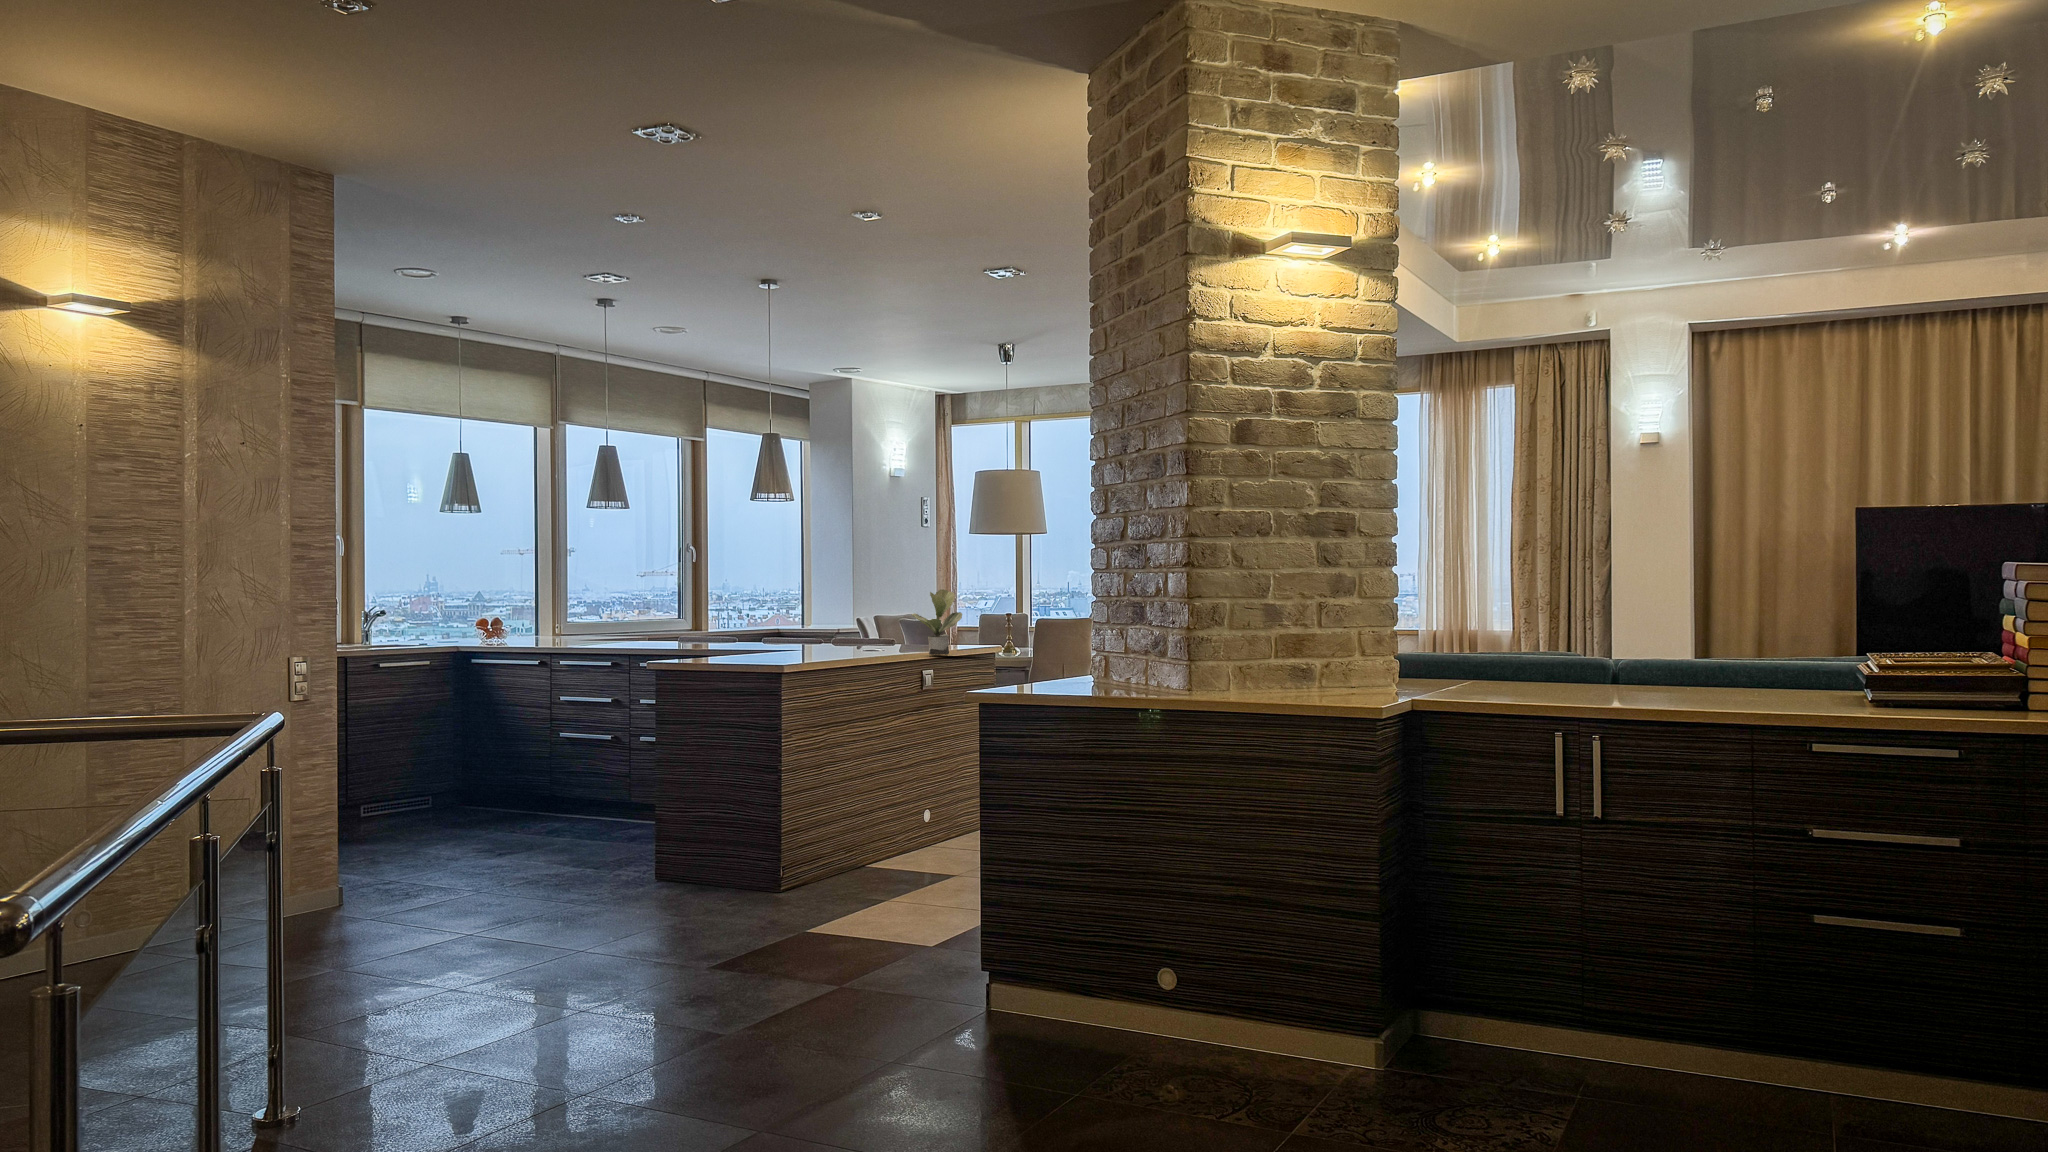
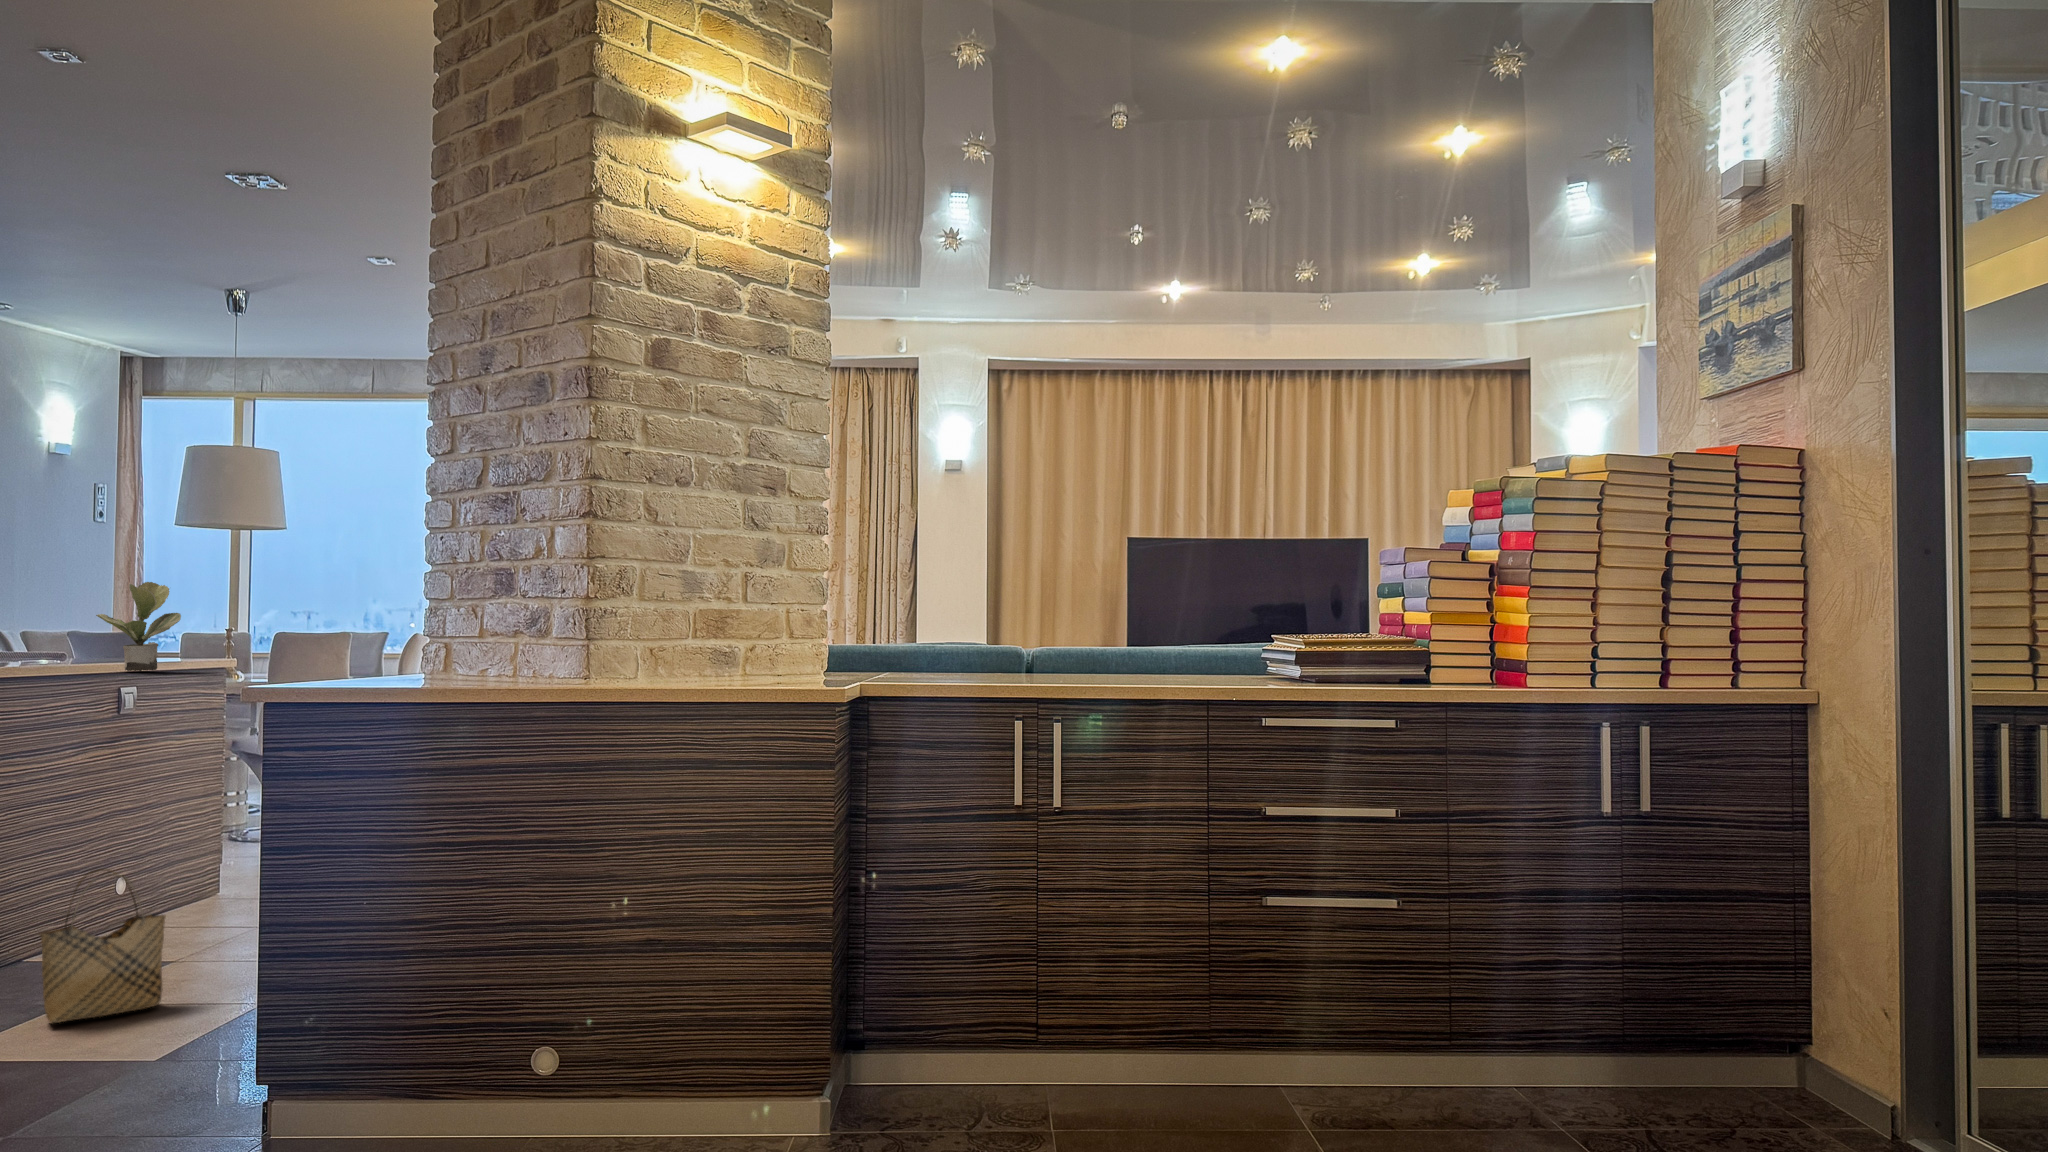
woven basket: none [878,799,950,900] -> present [40,869,166,1023]

